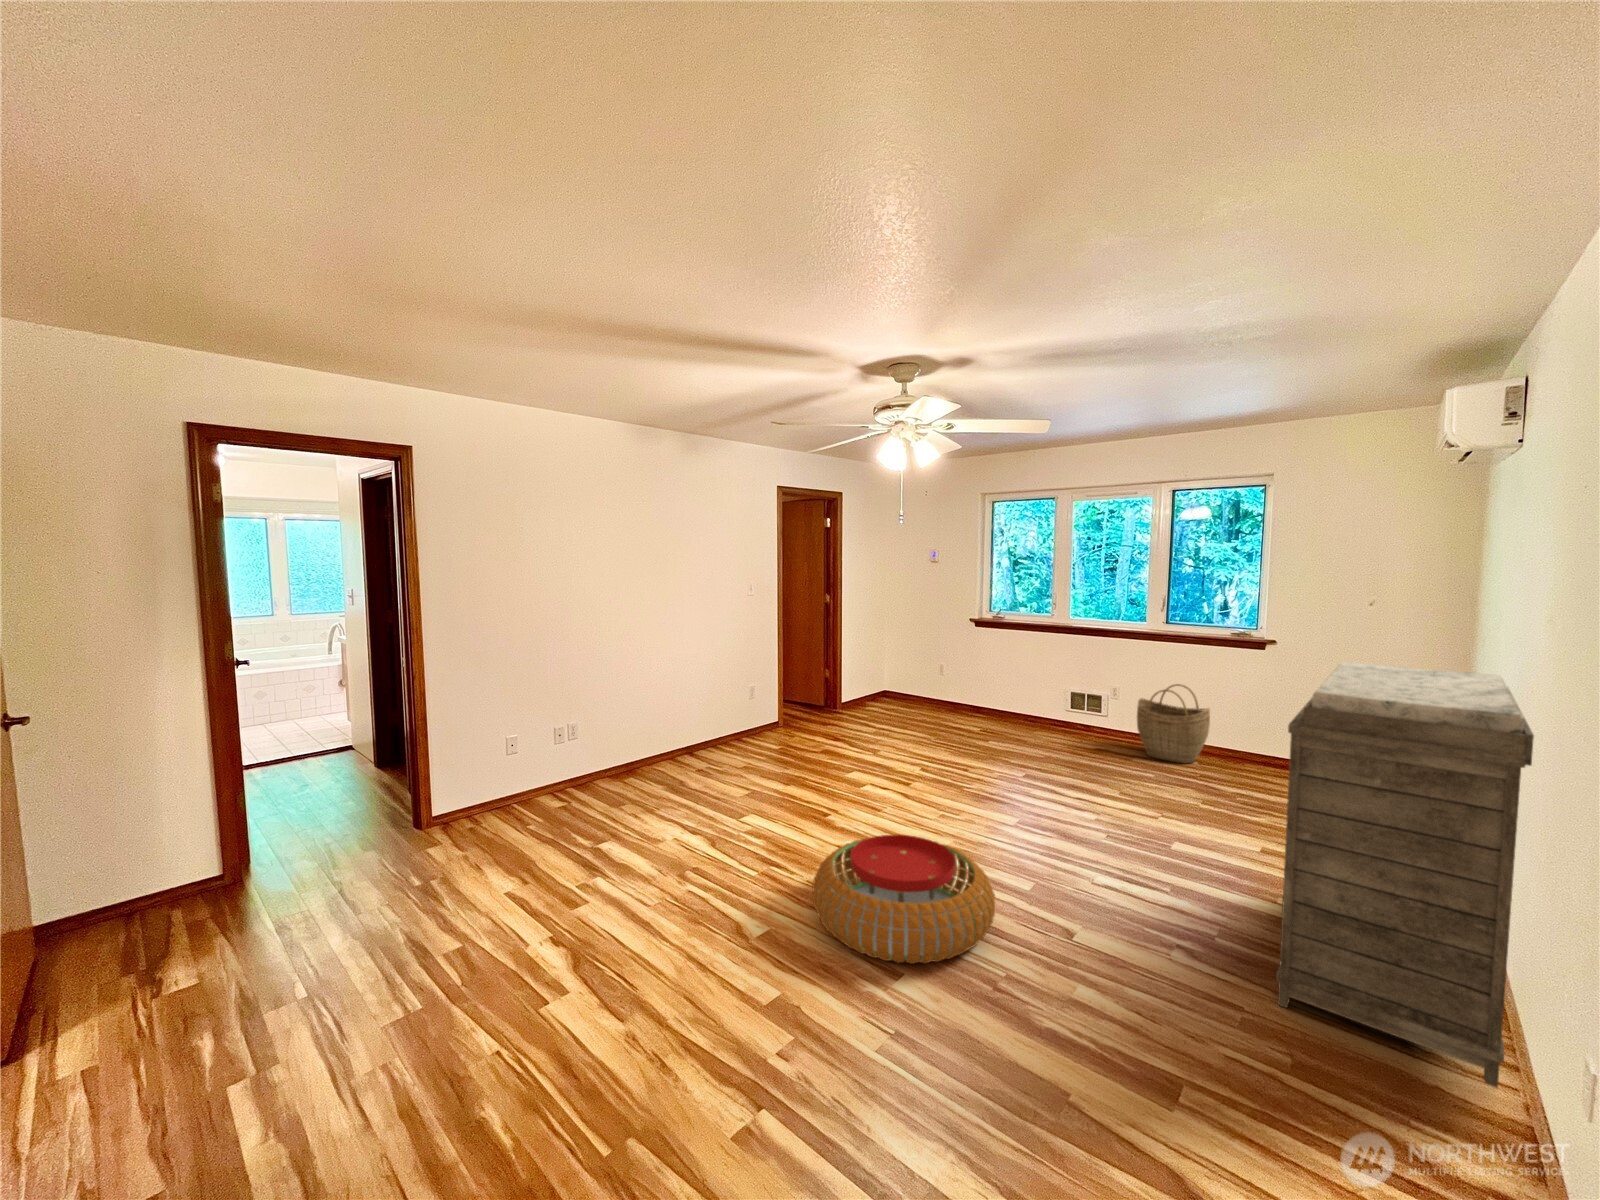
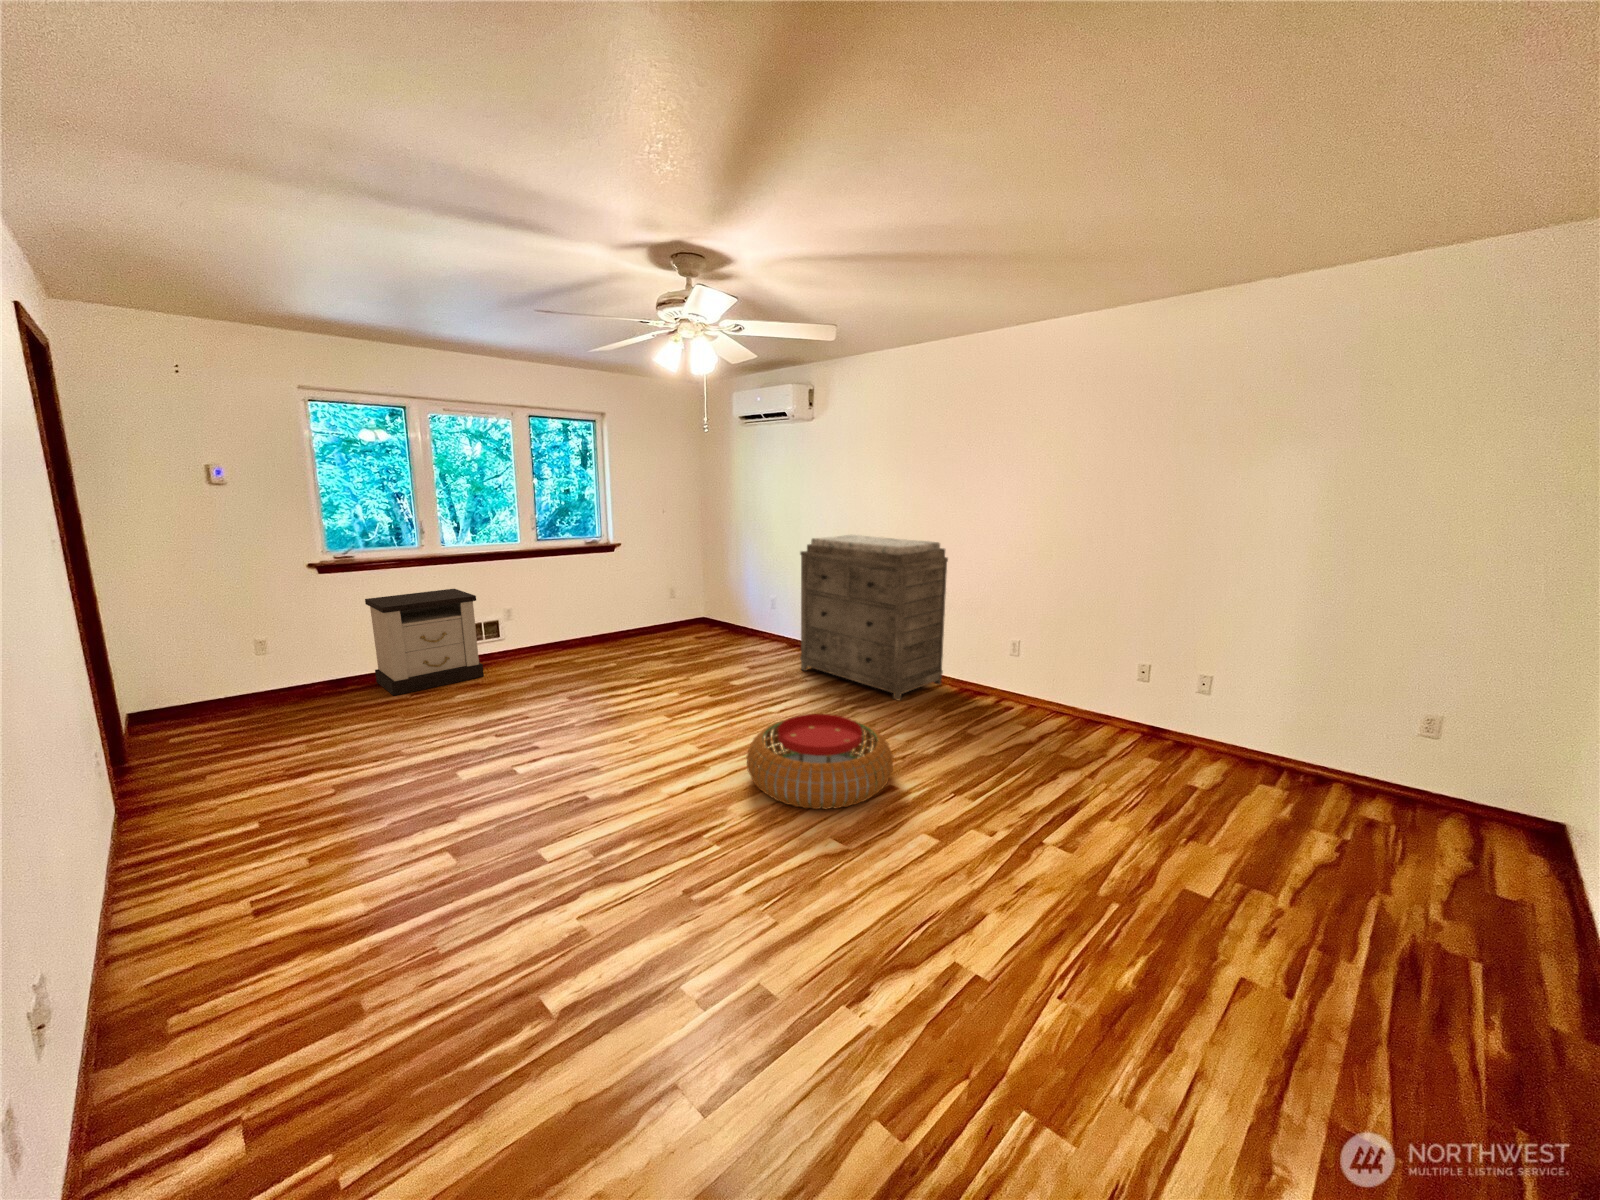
nightstand: none [972,650,1064,741] -> present [365,589,484,696]
woven basket: present [1137,684,1210,763] -> none [547,589,604,654]

